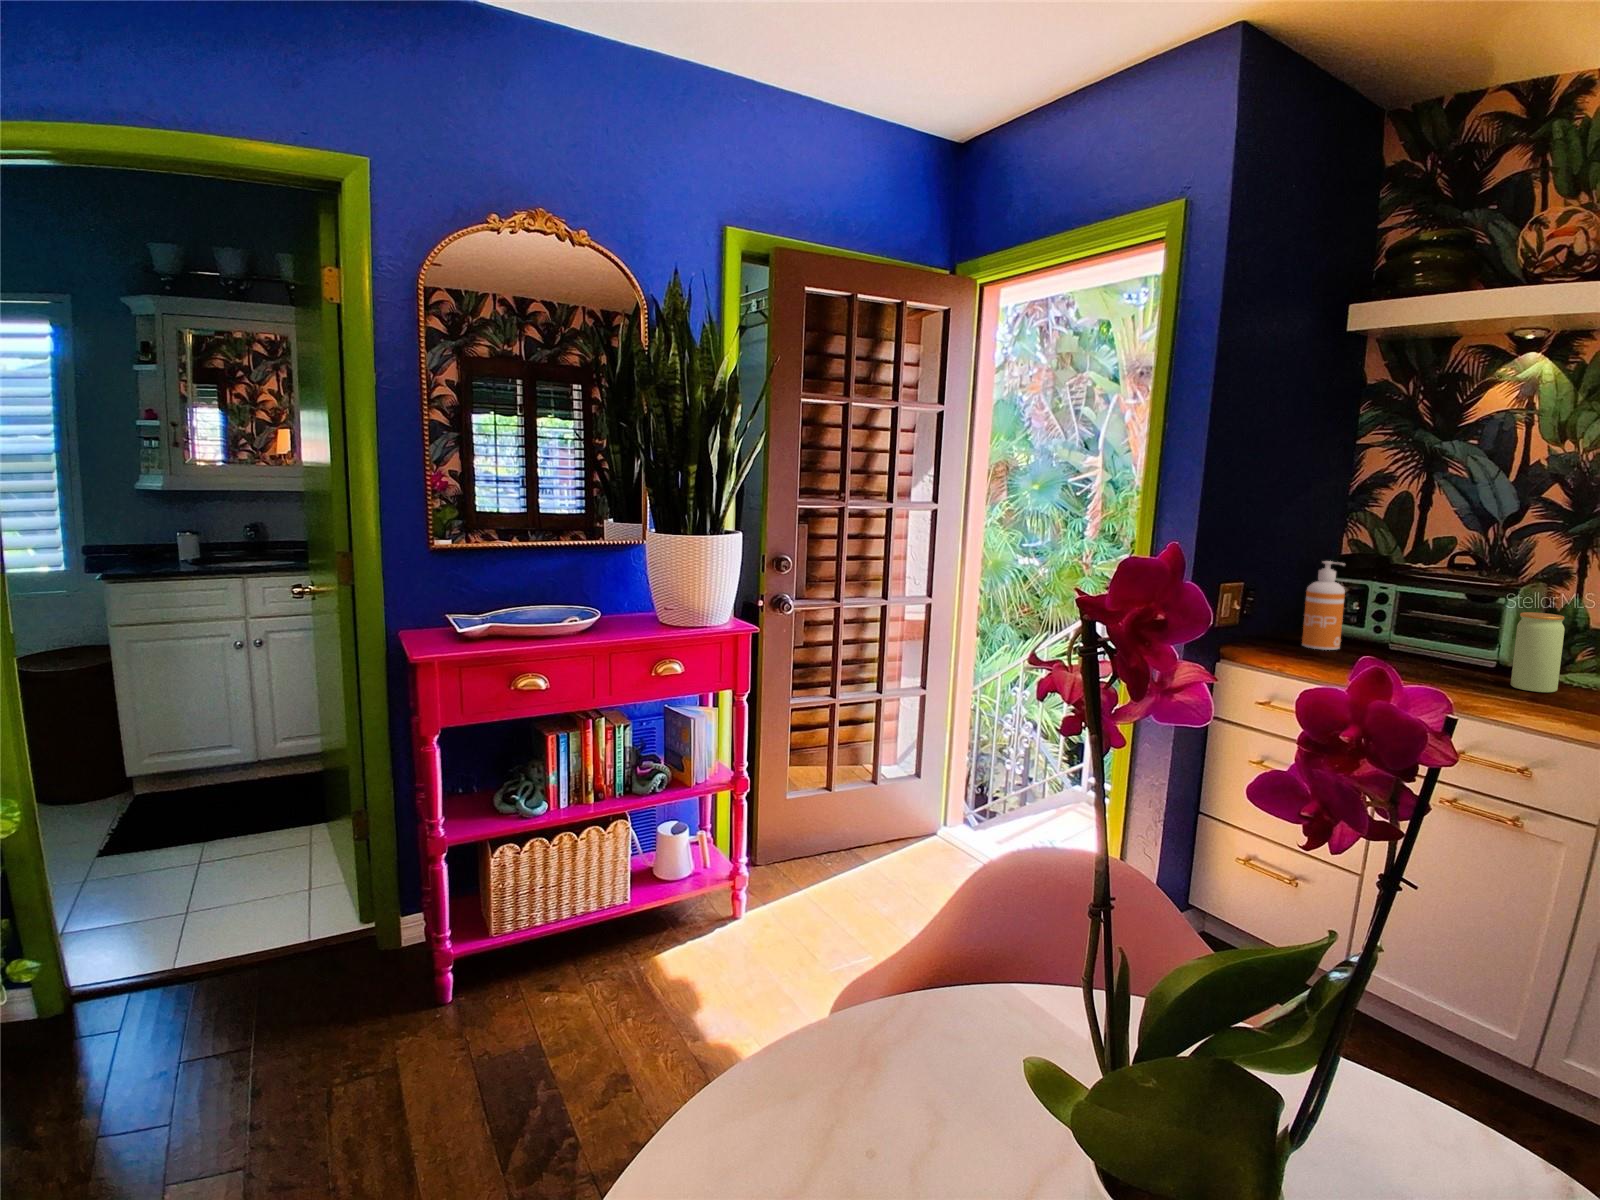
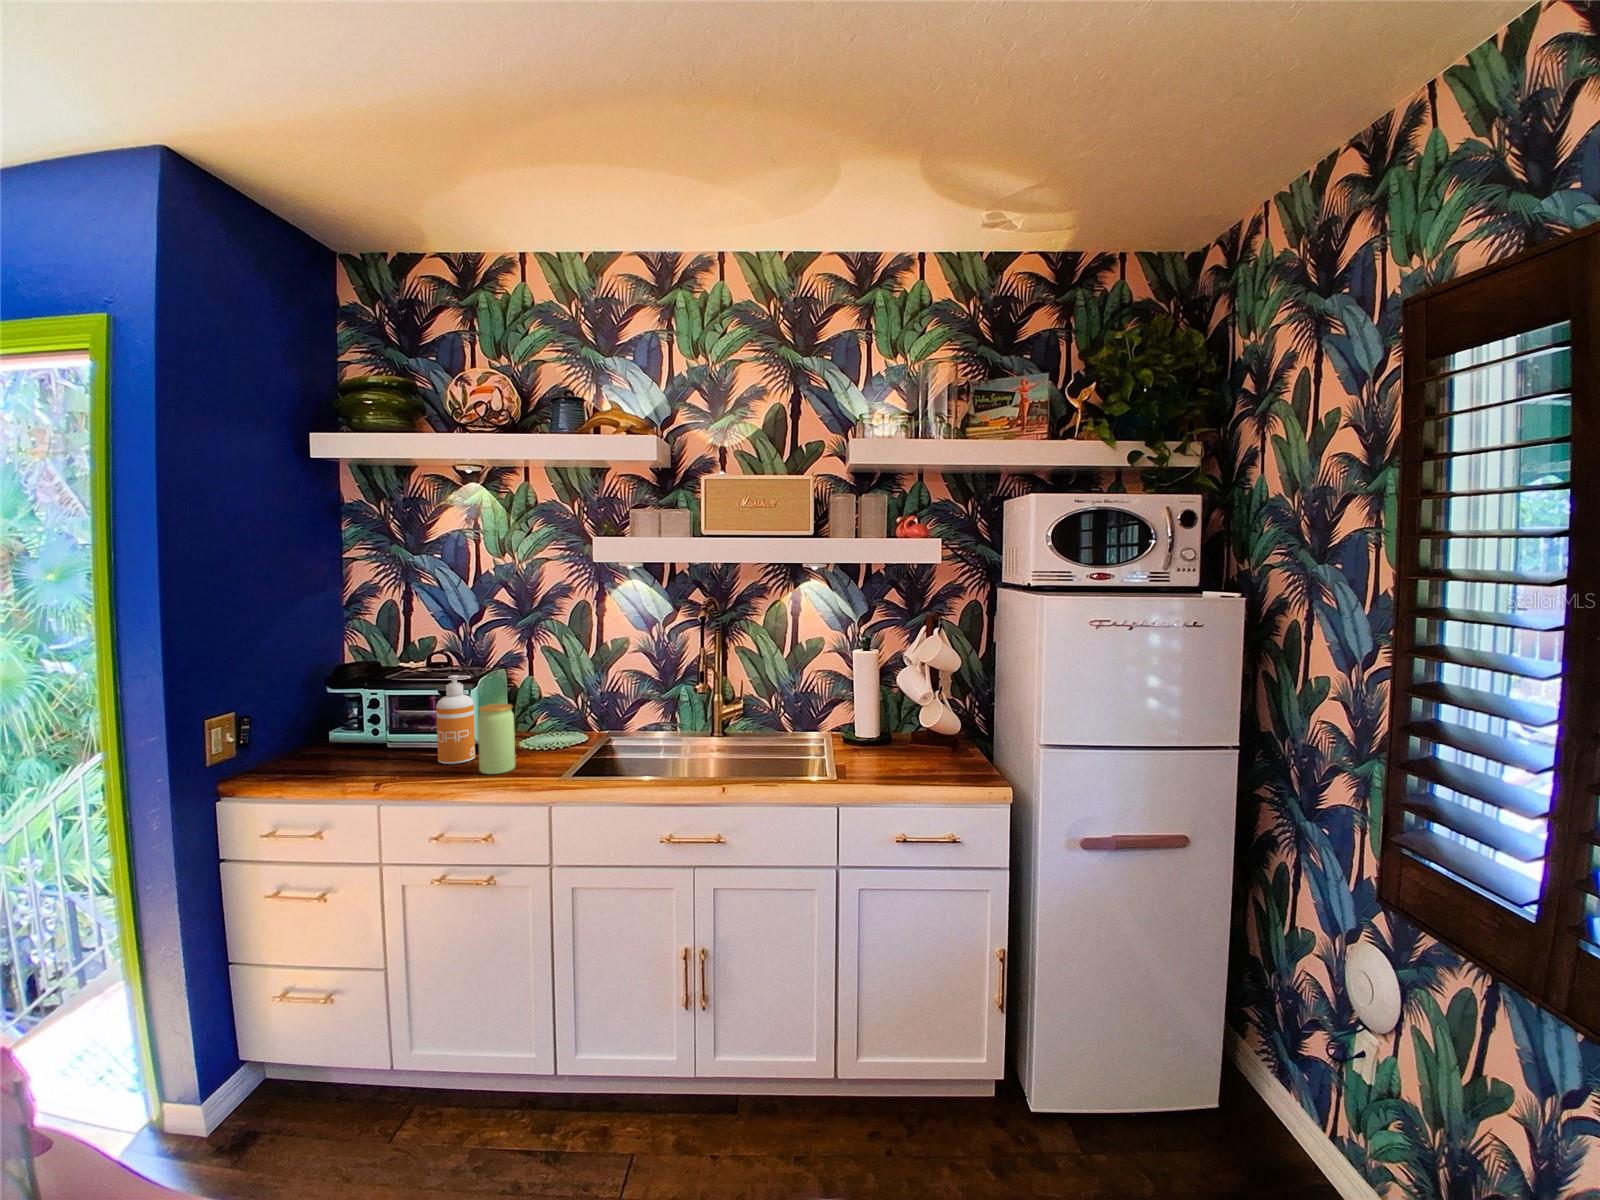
soap dispenser: present [1302,561,1345,650] -> present [436,675,475,764]

